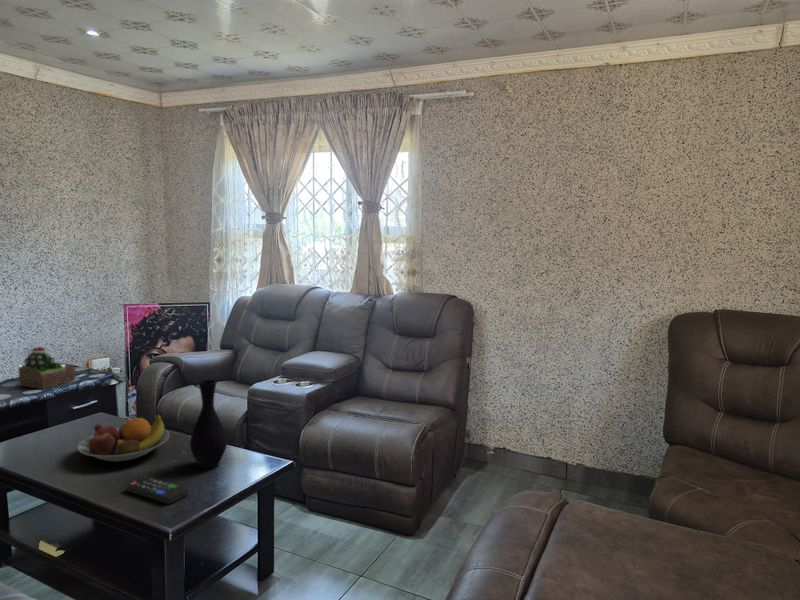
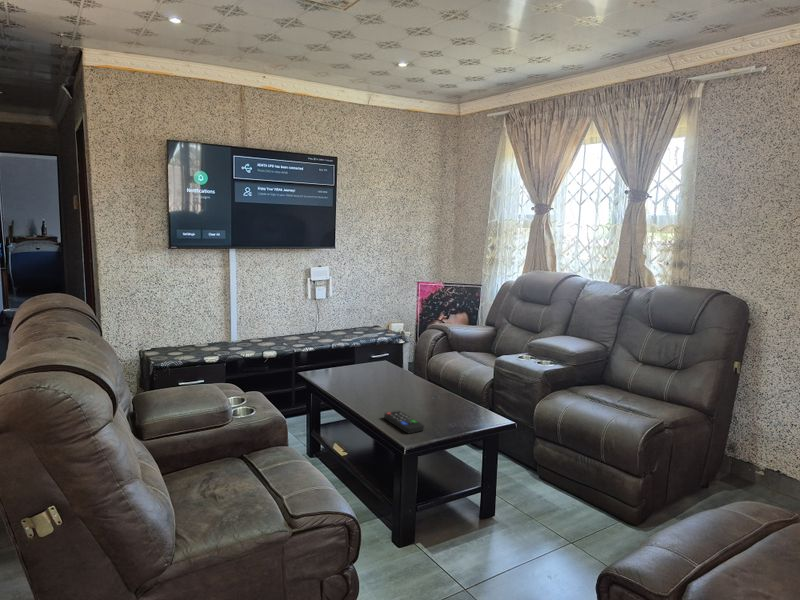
succulent plant: present [19,348,75,389] -> none [341,309,376,340]
vase: present [190,380,227,468] -> none [434,343,463,416]
fruit bowl: present [77,415,169,462] -> none [360,367,424,398]

